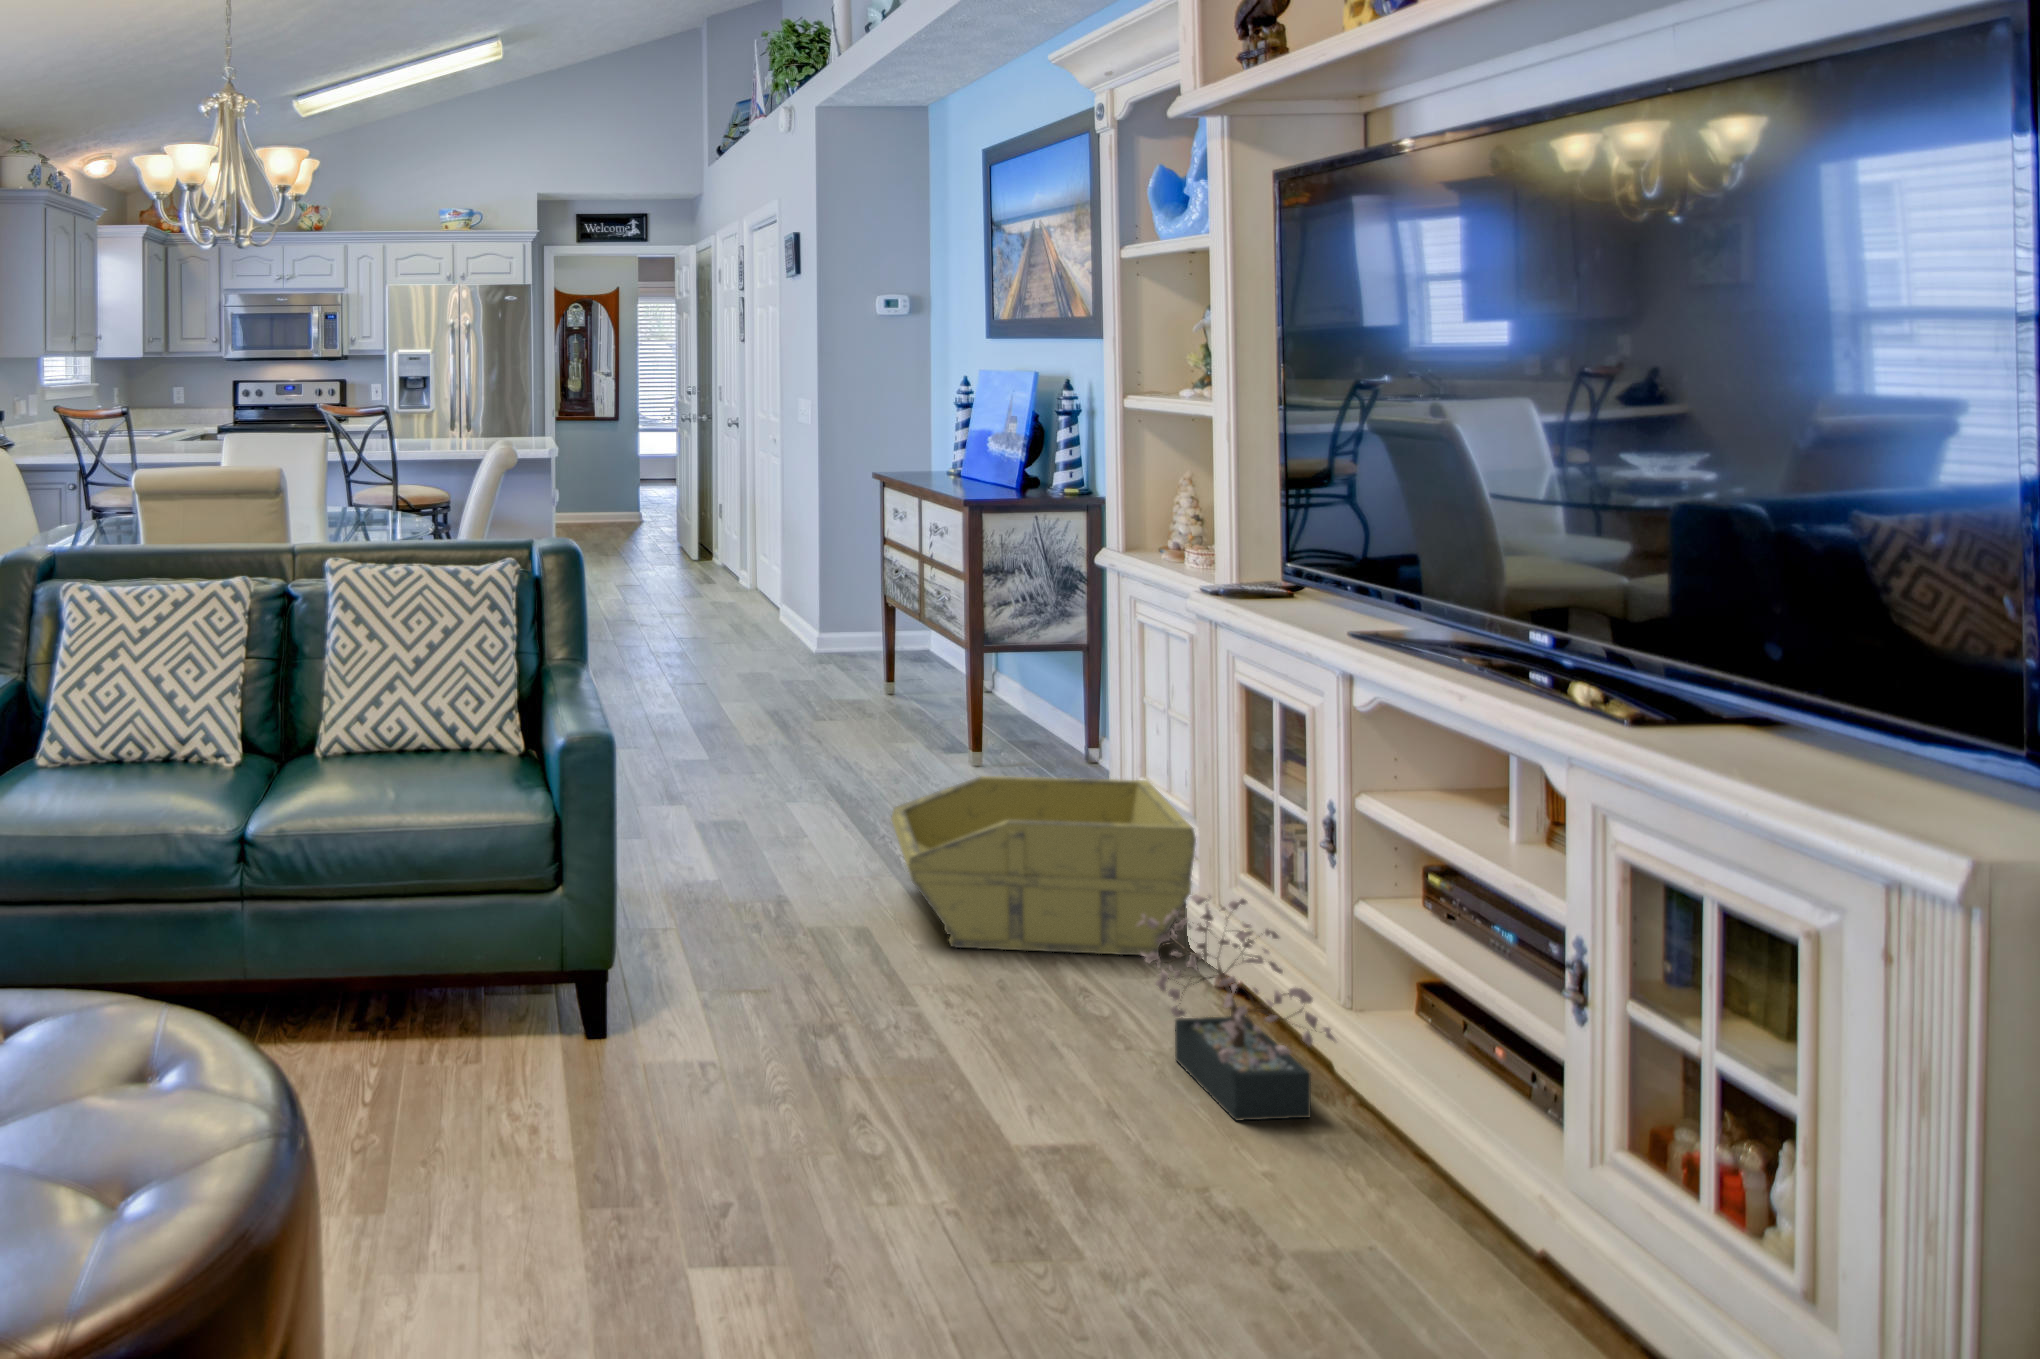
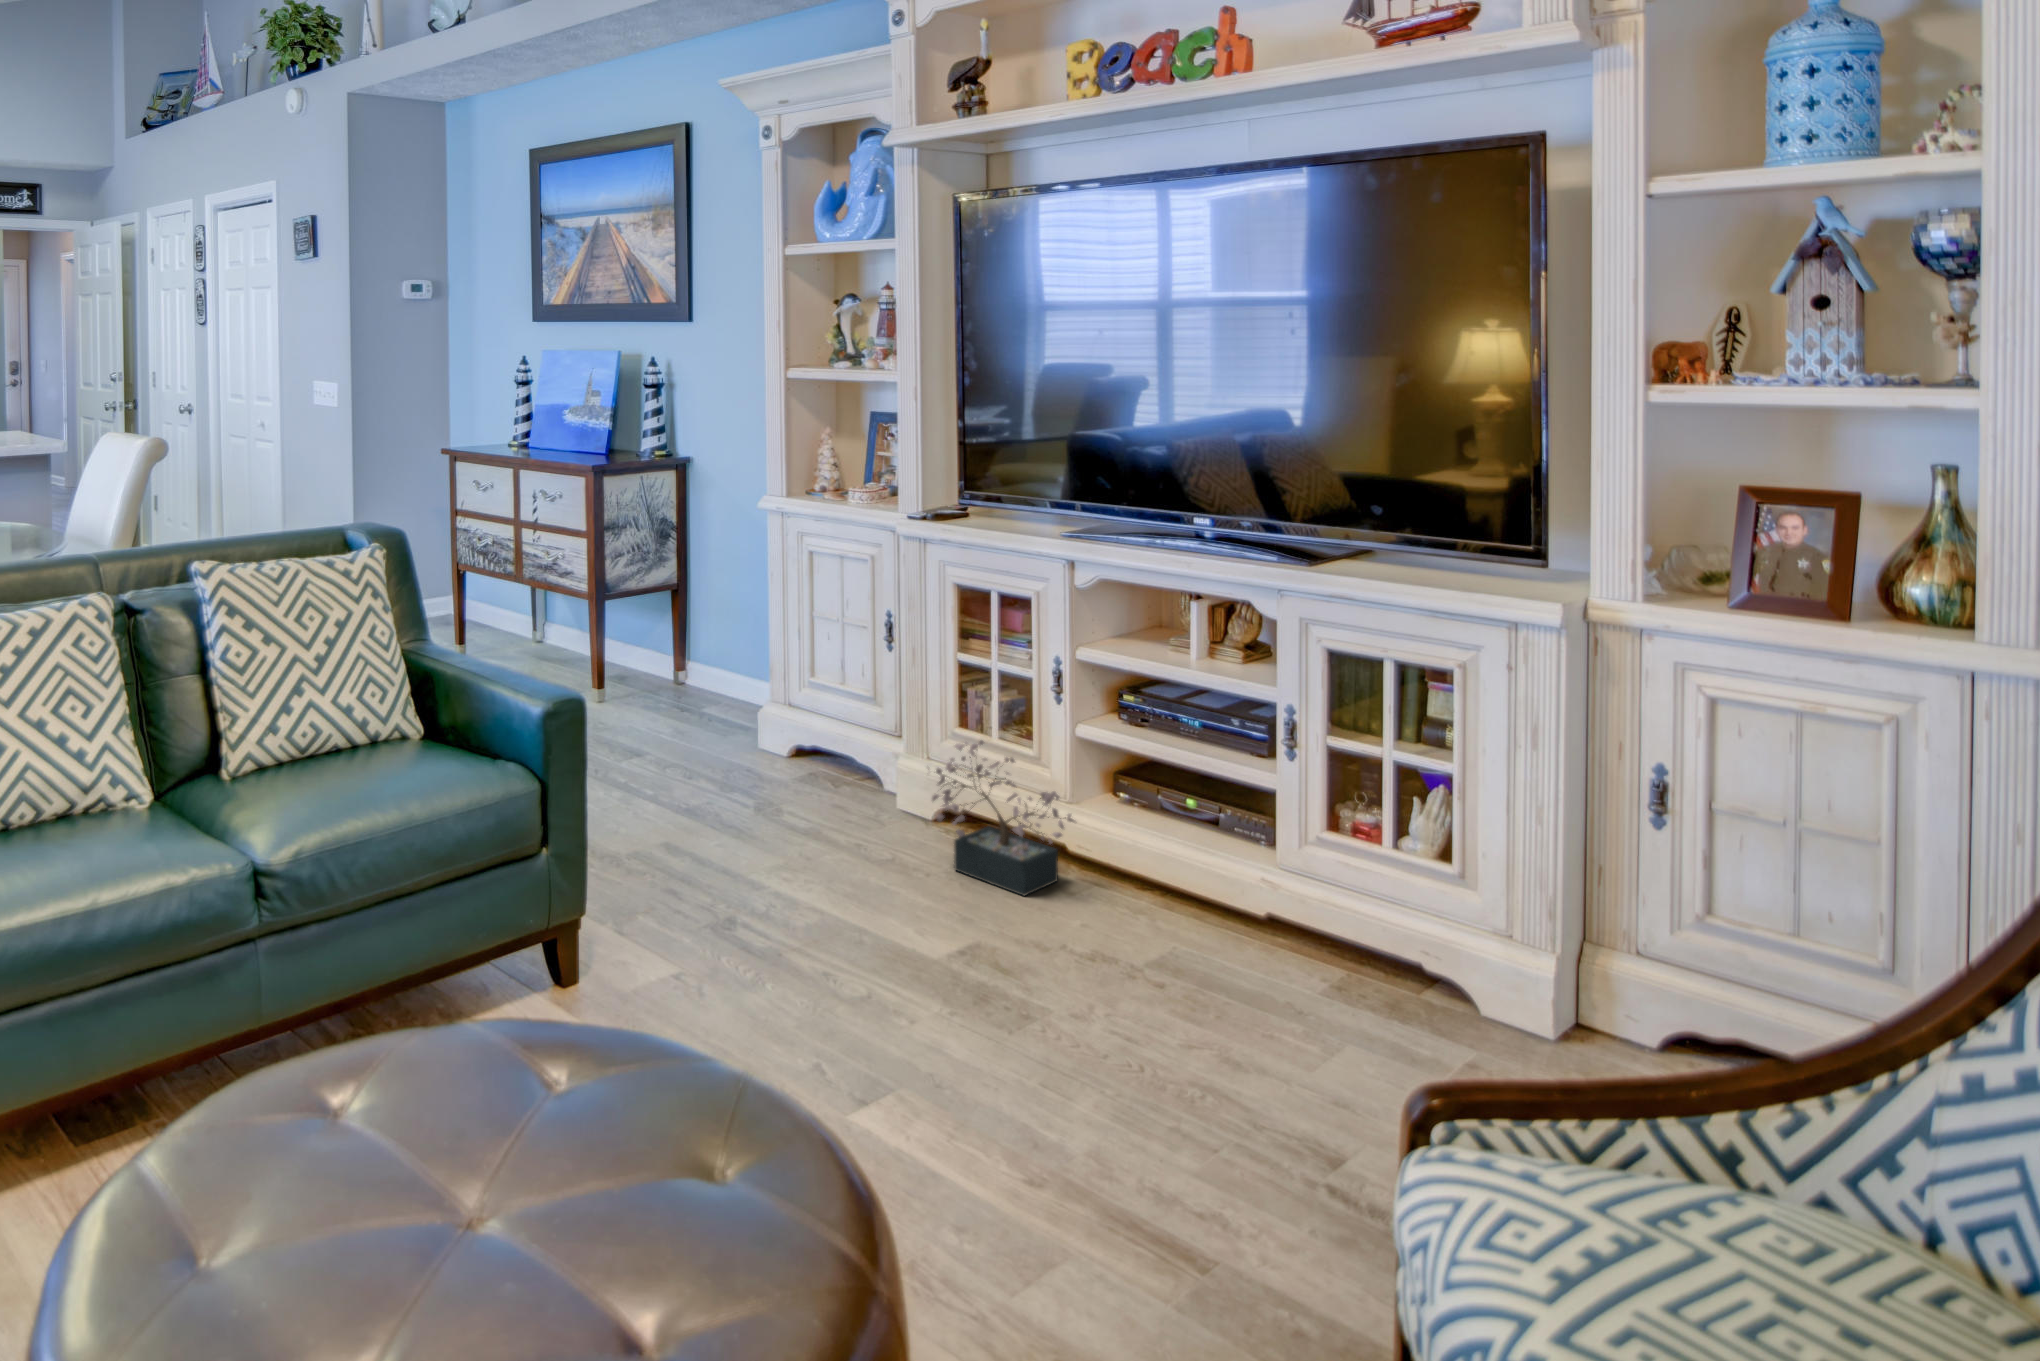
storage bin: present [891,776,1196,955] -> none [647,676,895,837]

